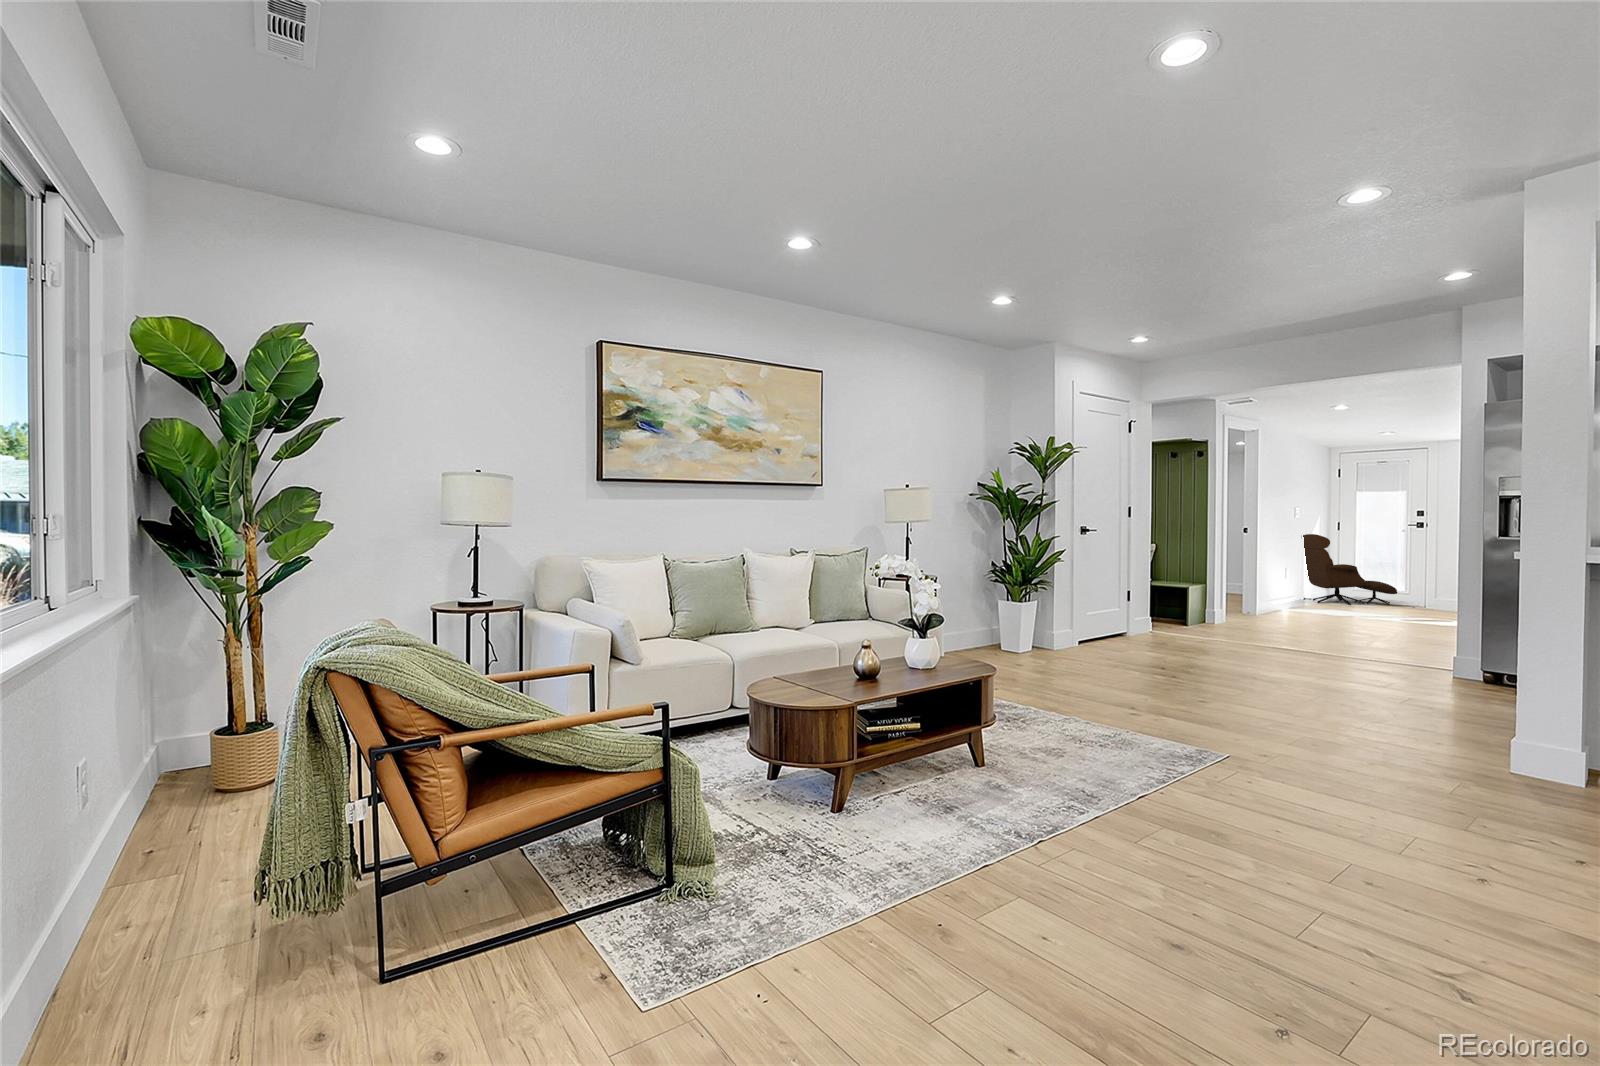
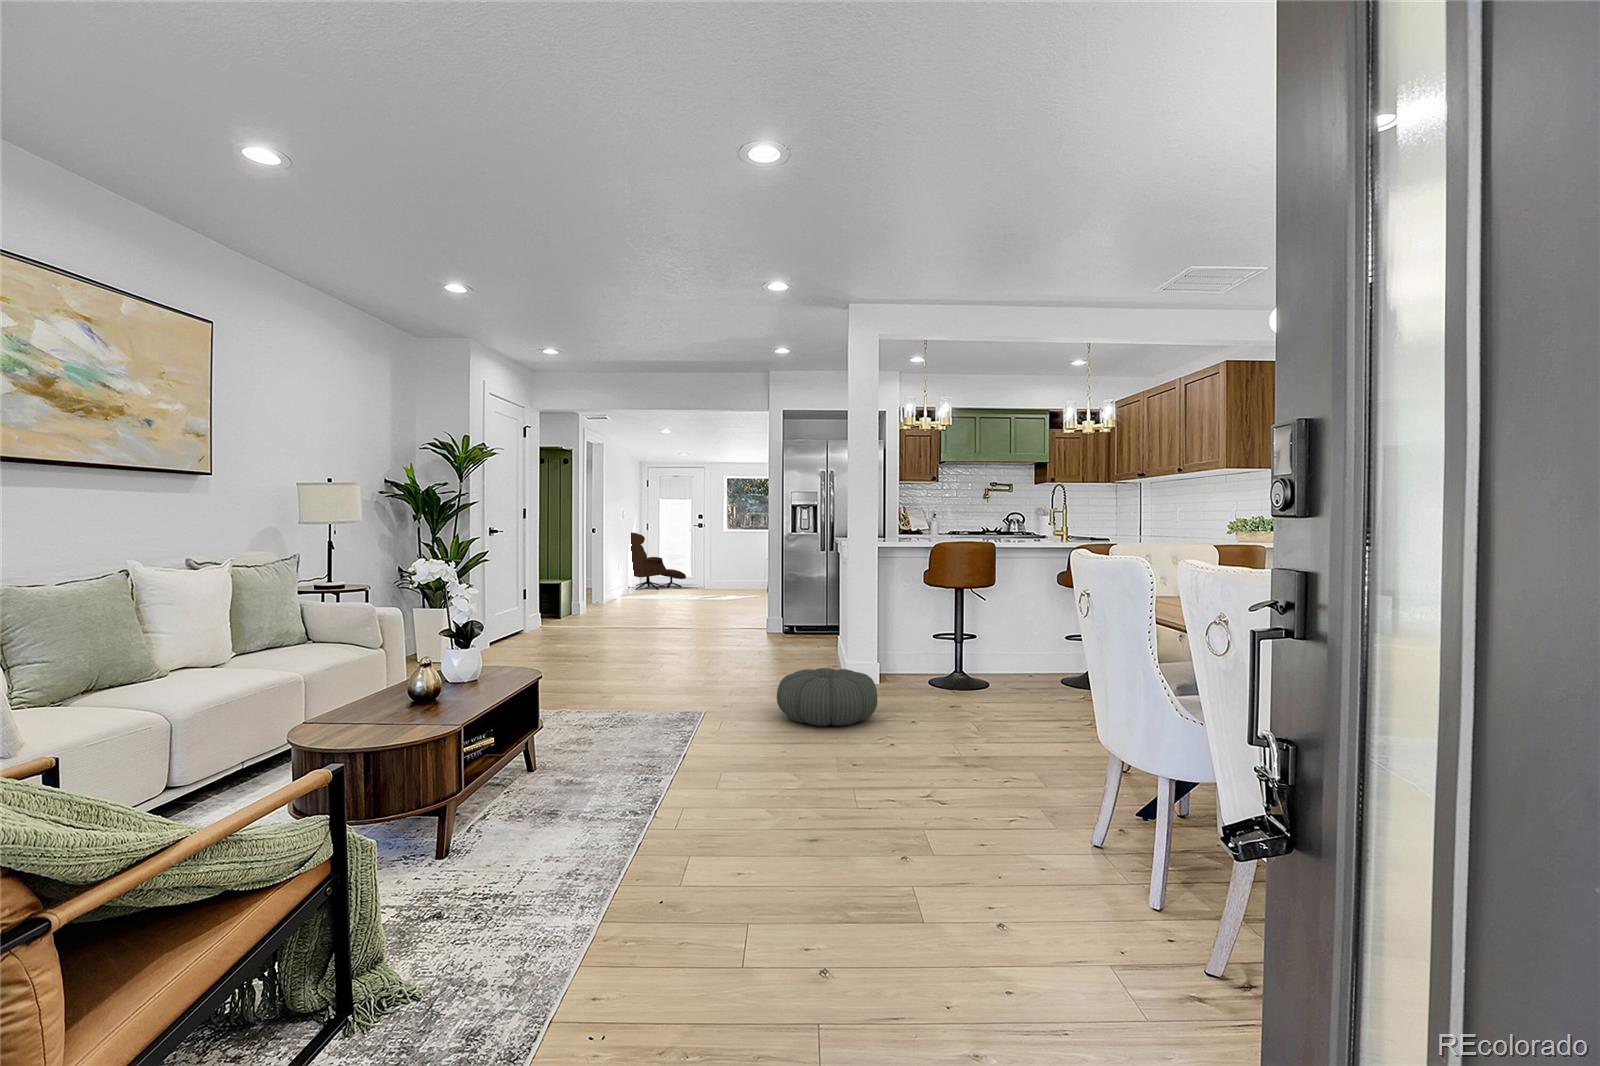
pouf: none [1326,728,1515,822] -> present [777,668,877,726]

